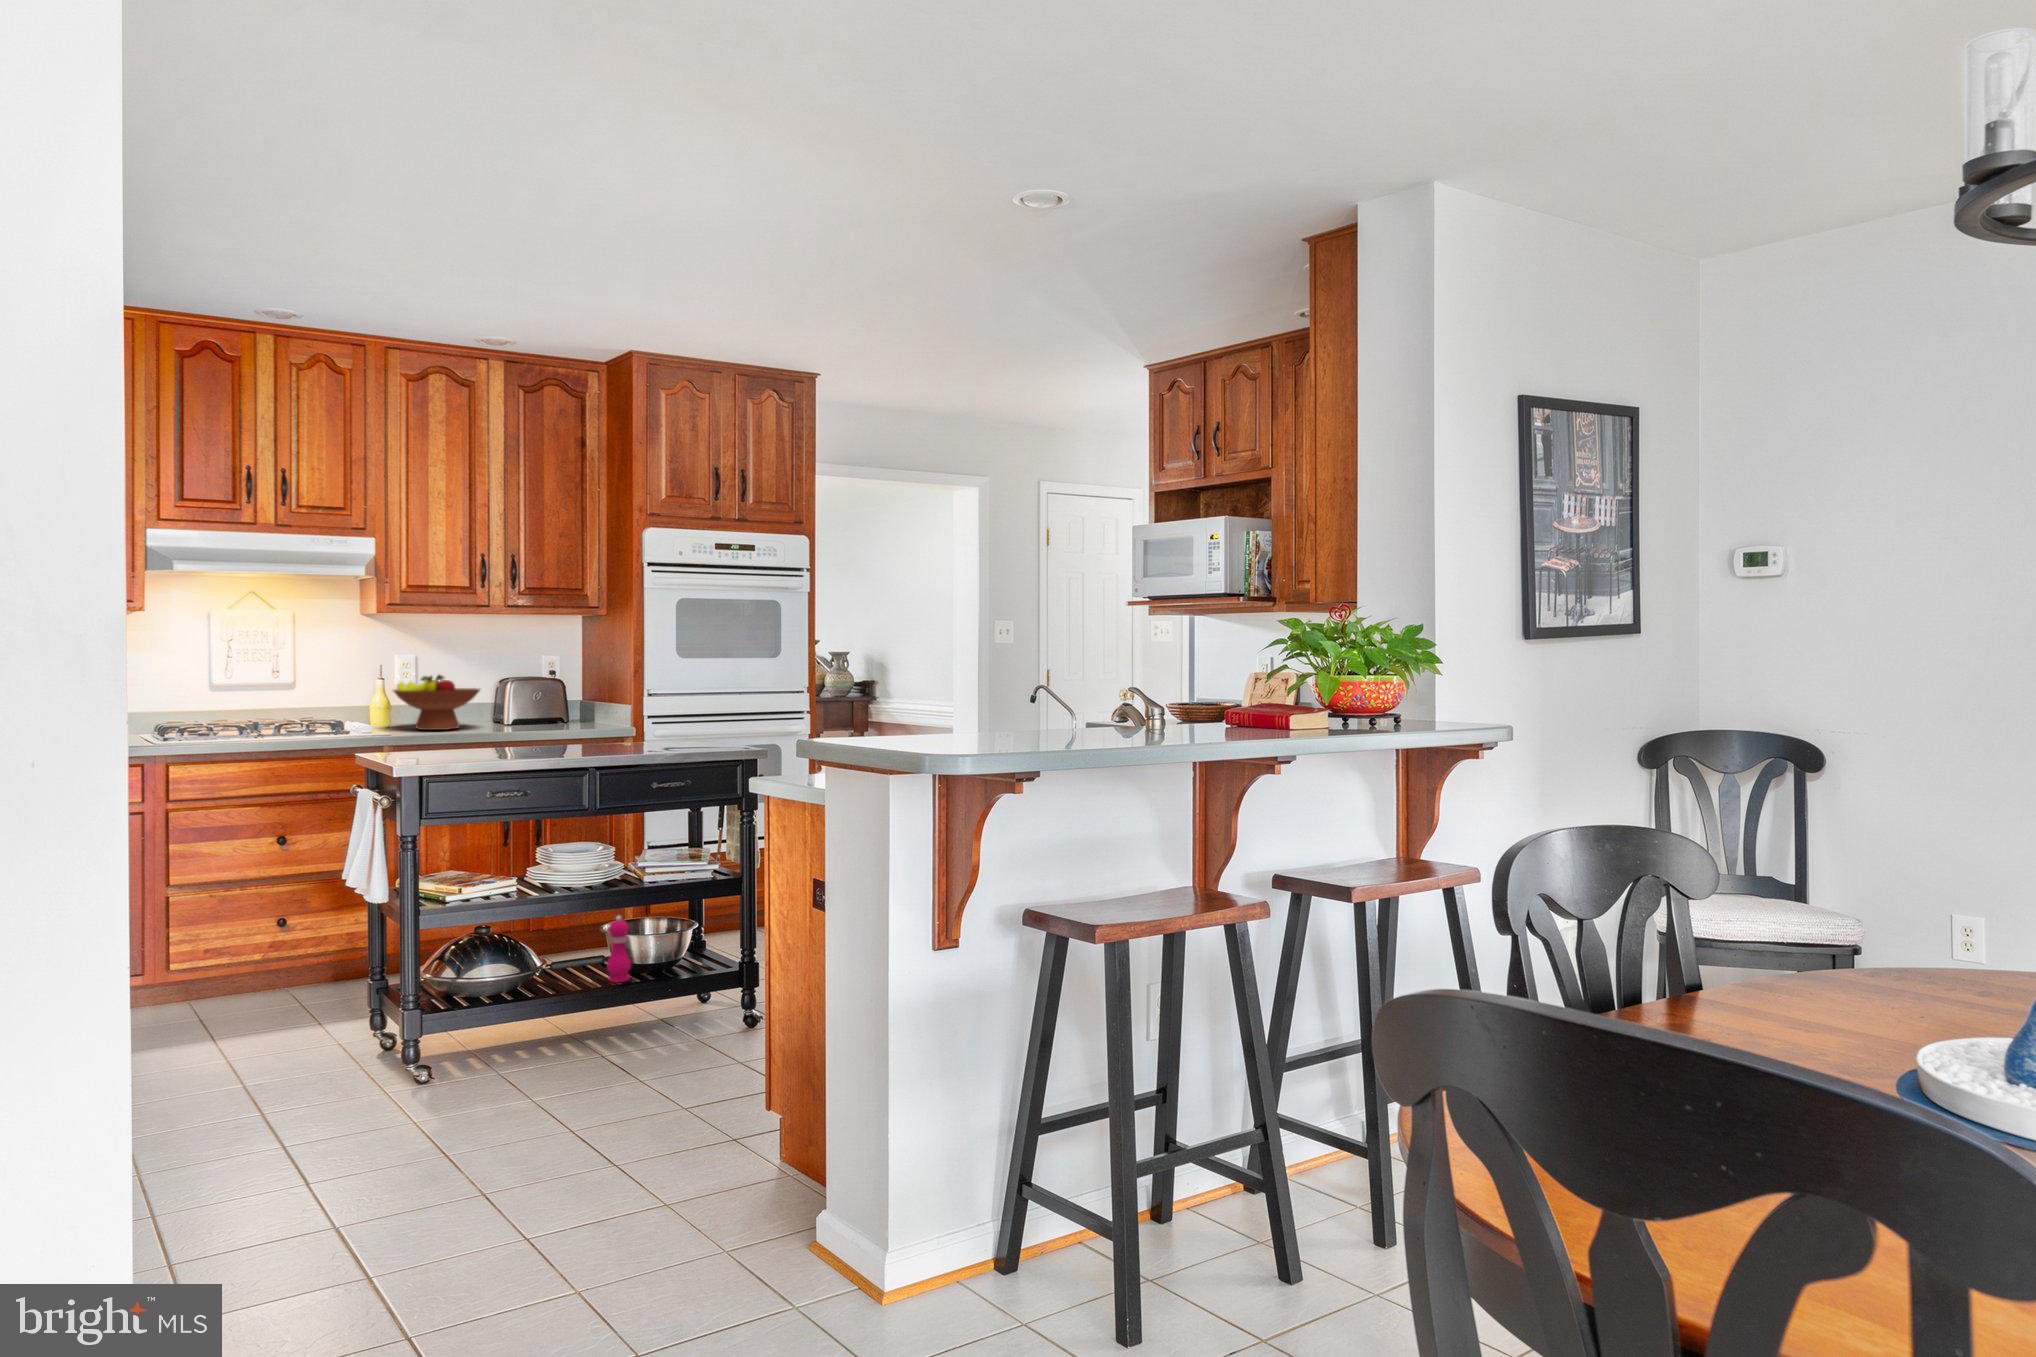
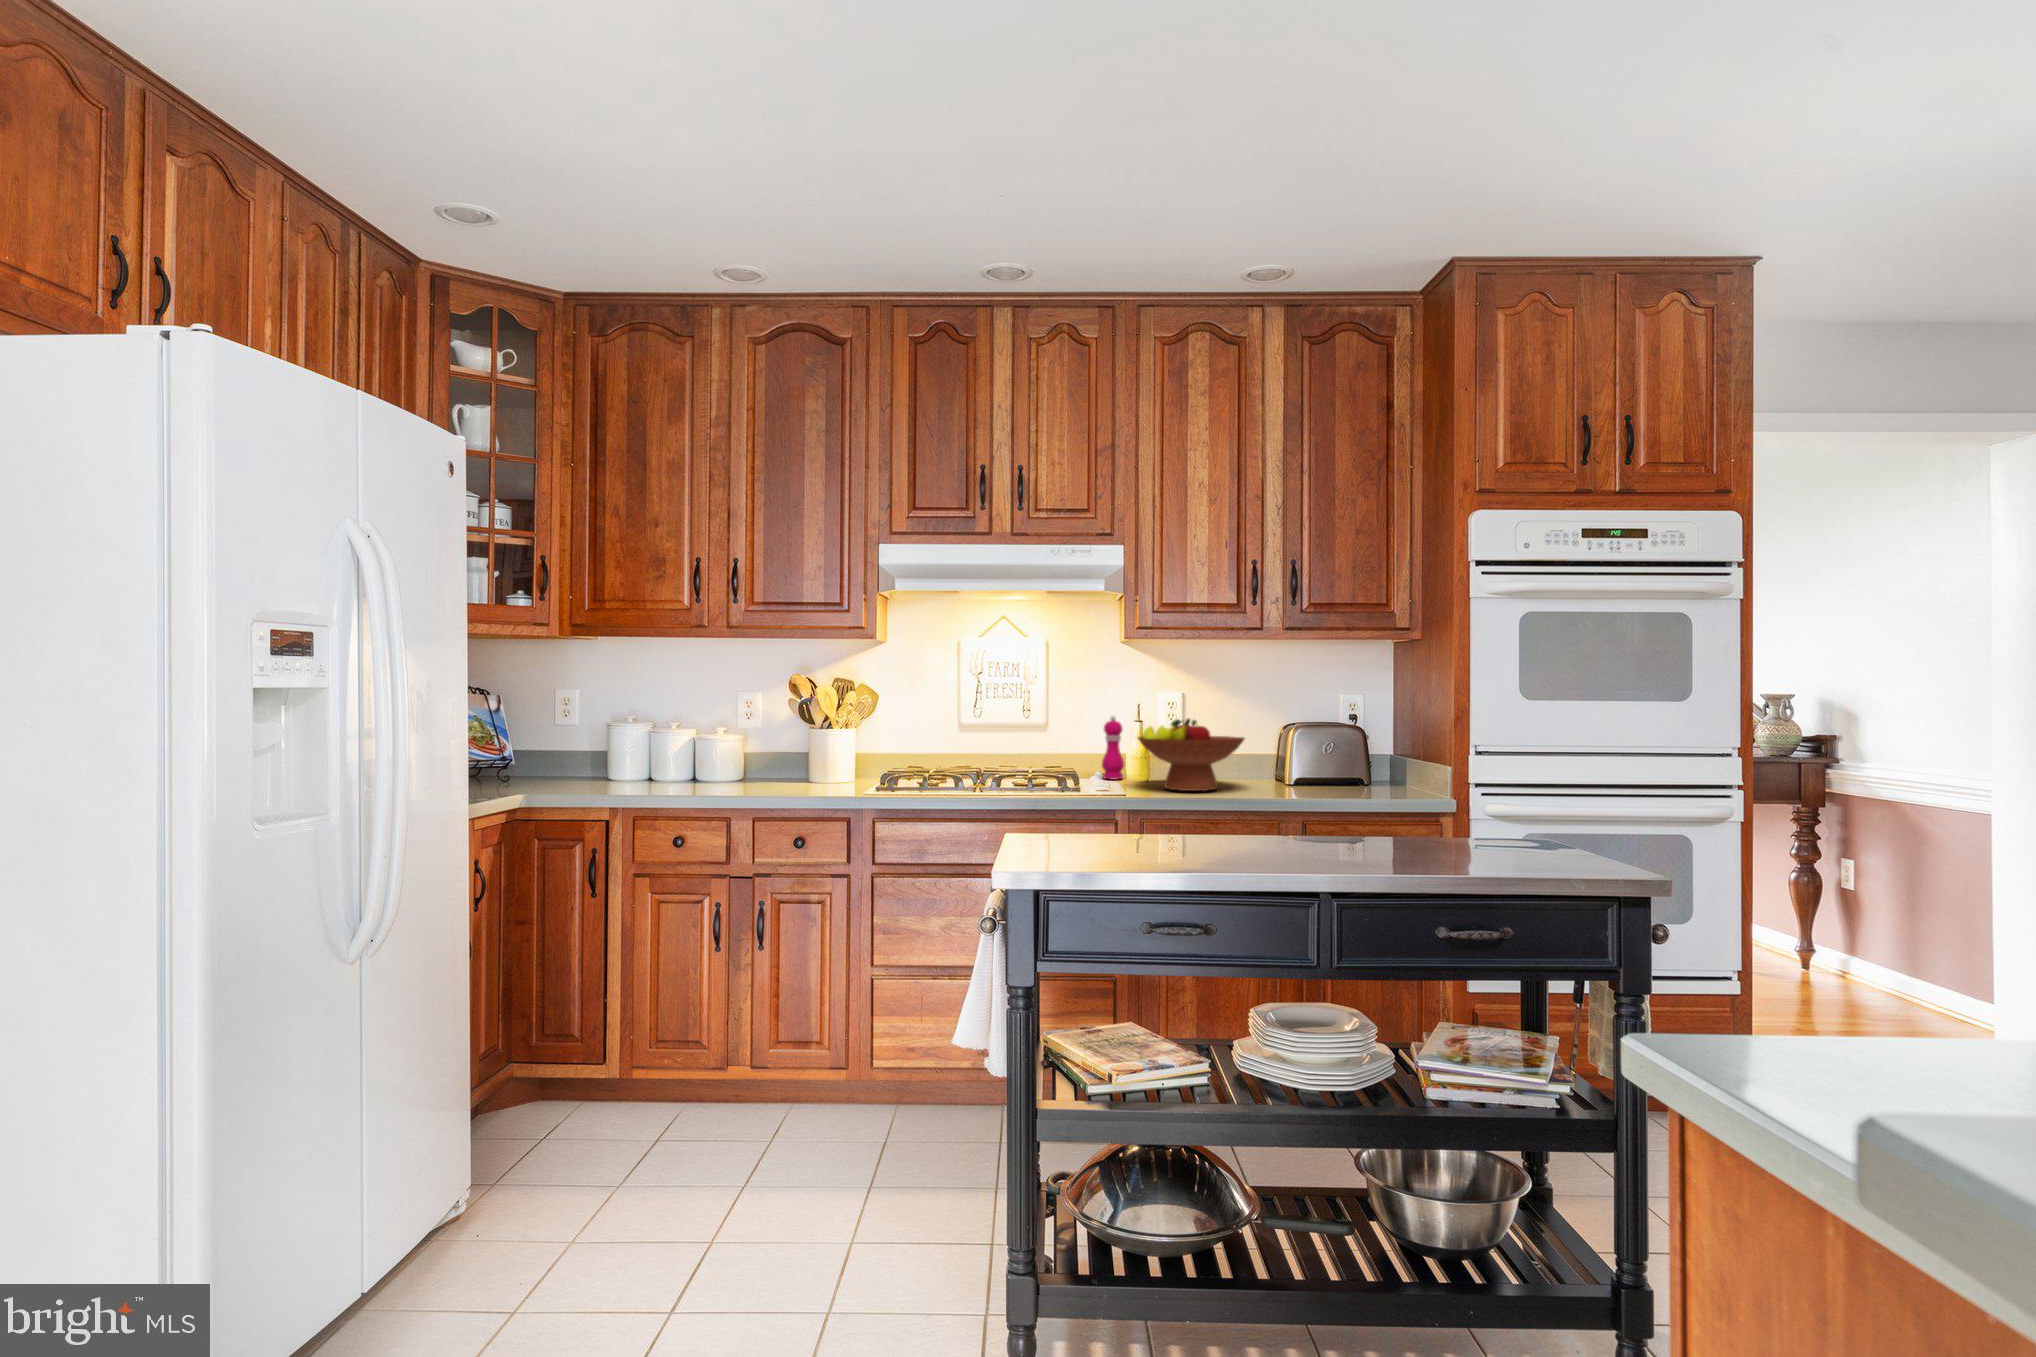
pepper mill: present [607,916,631,982] -> present [1102,716,1124,779]

